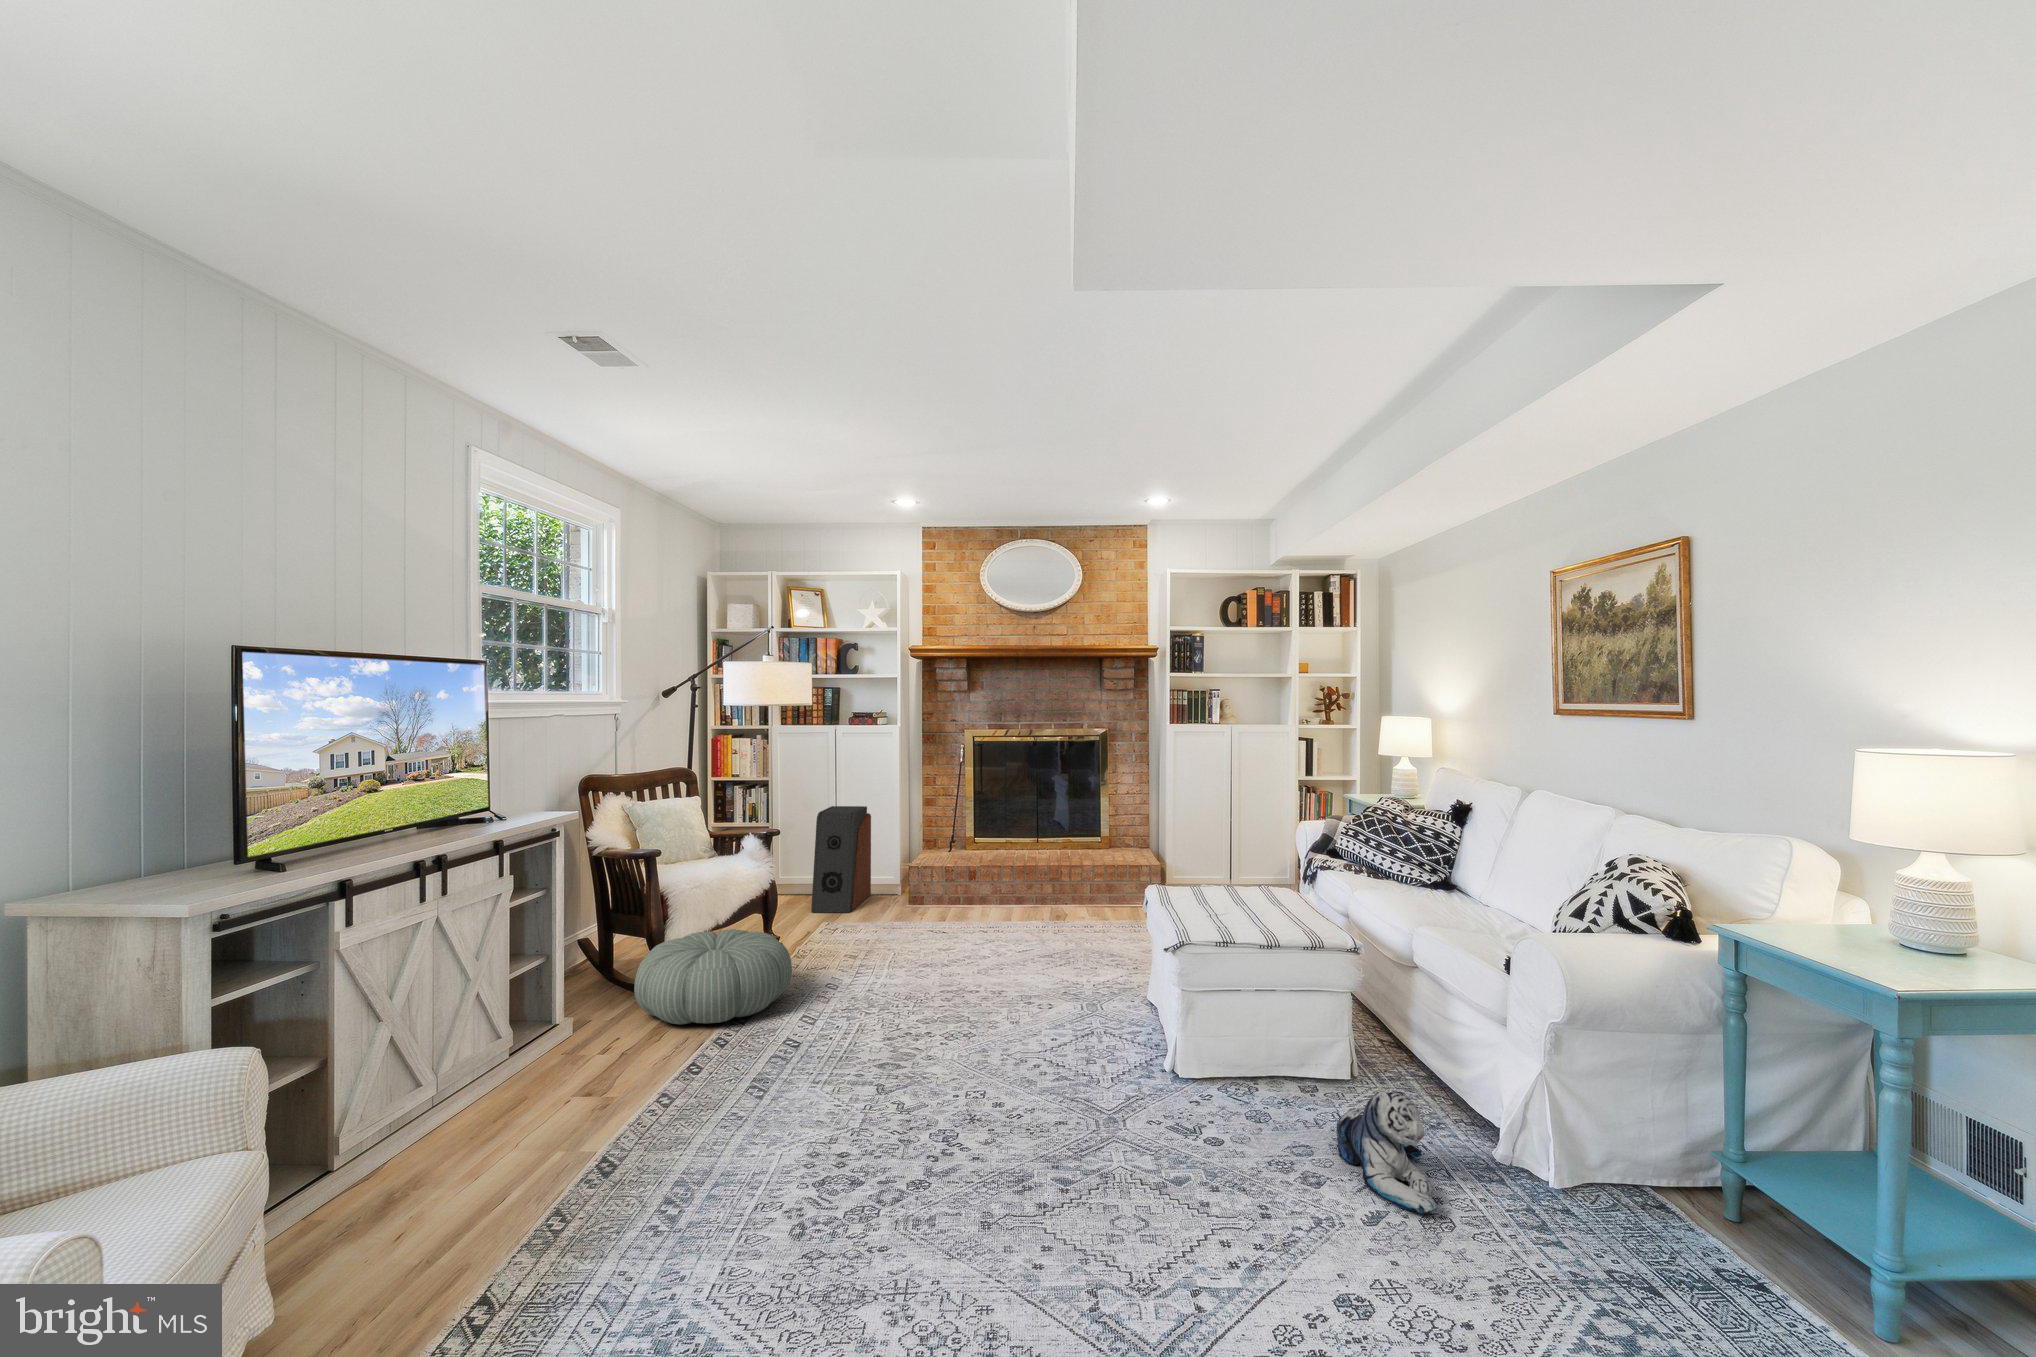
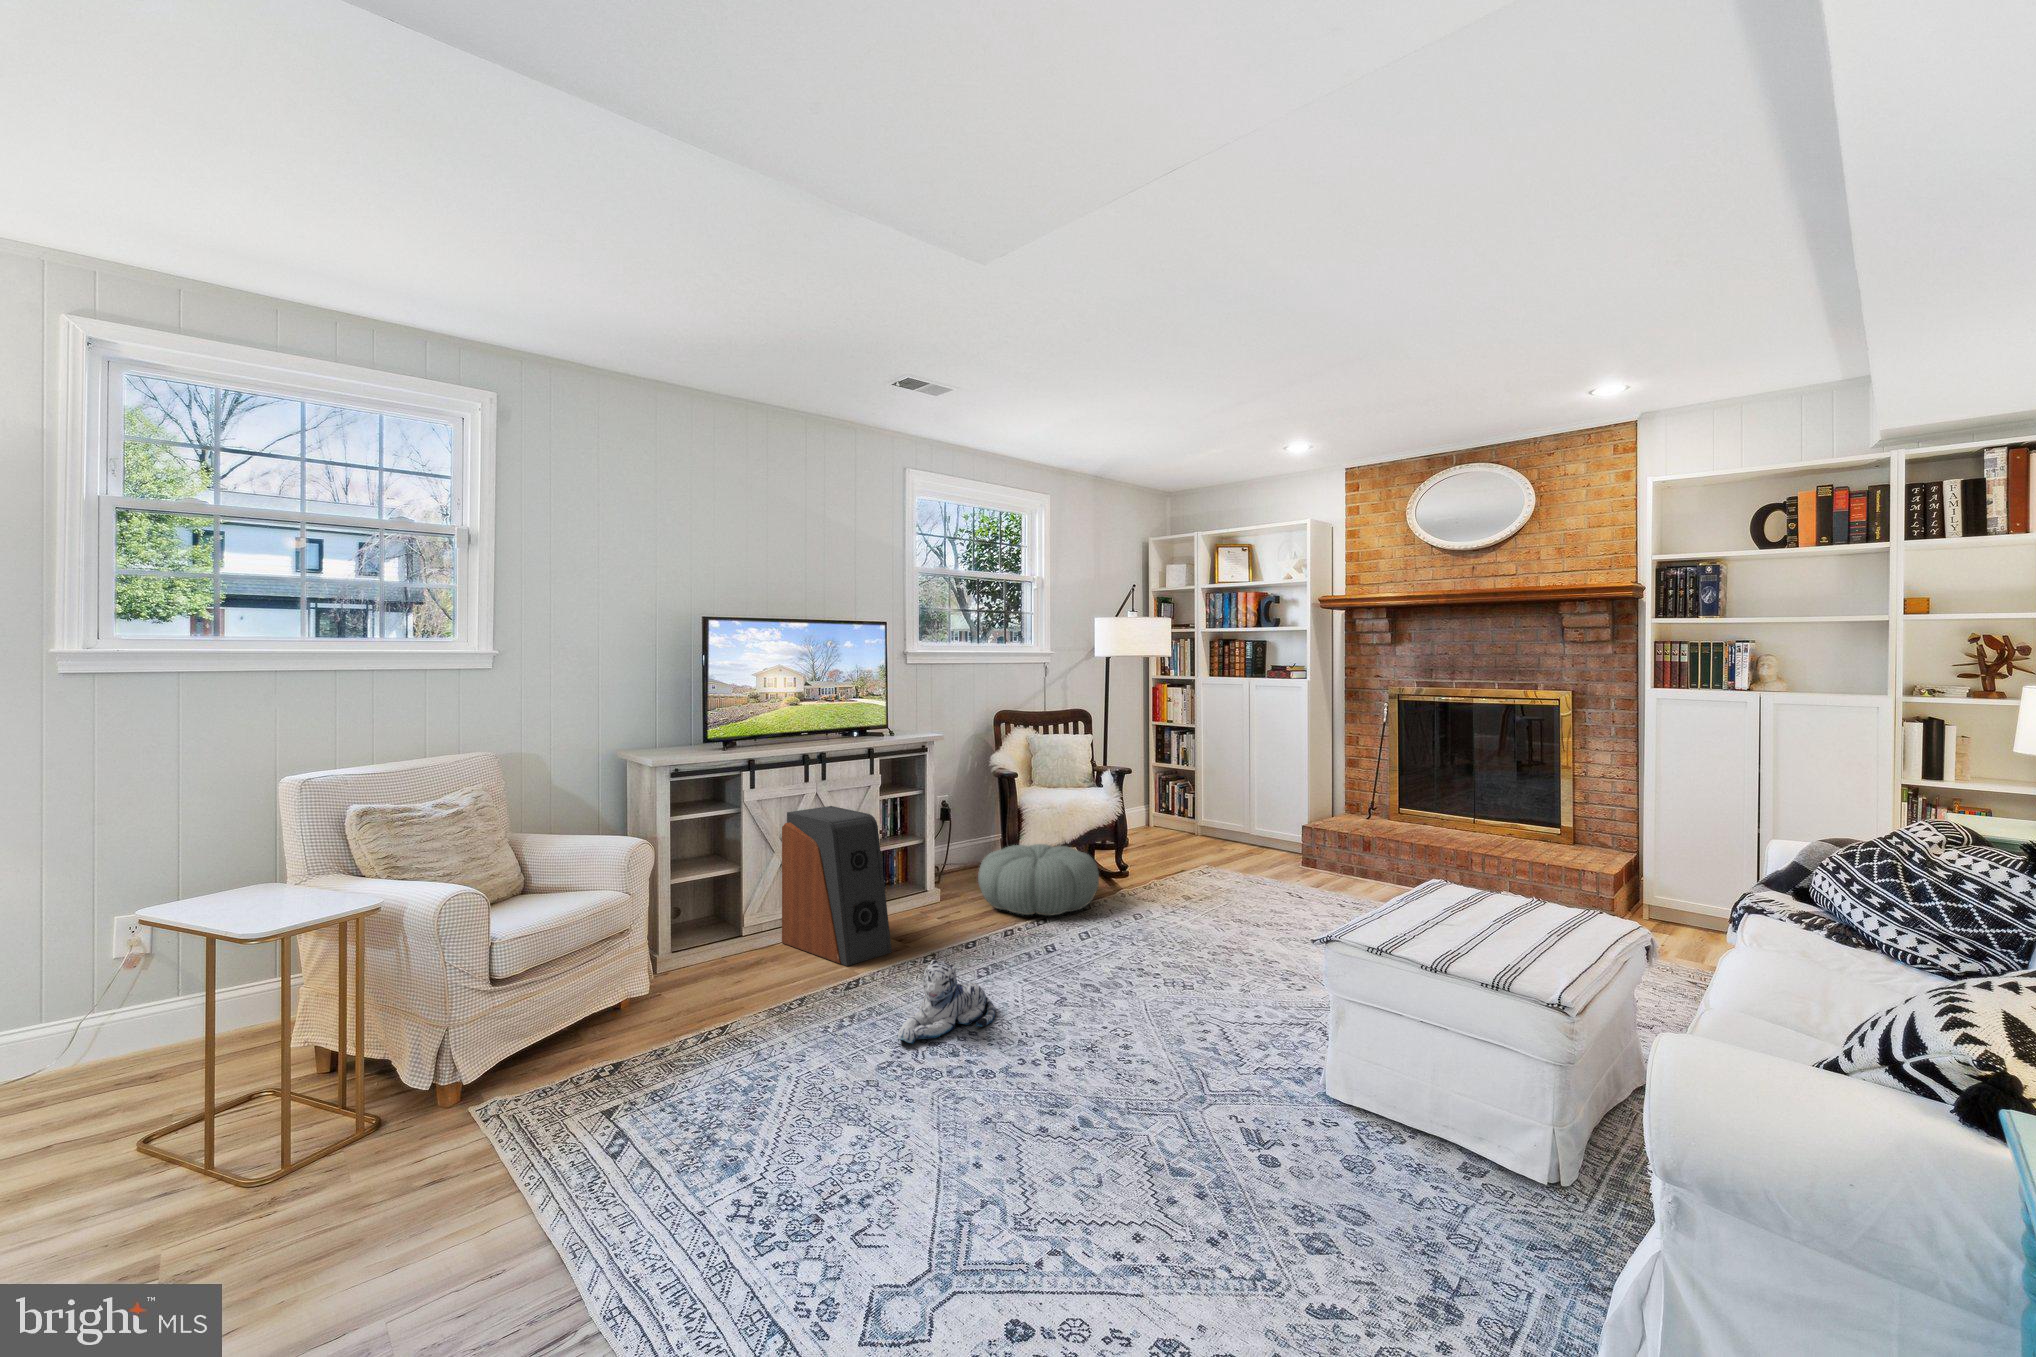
speaker: present [811,806,871,912] -> present [782,806,892,966]
plush toy: present [1336,1092,1436,1214] -> present [897,960,996,1044]

